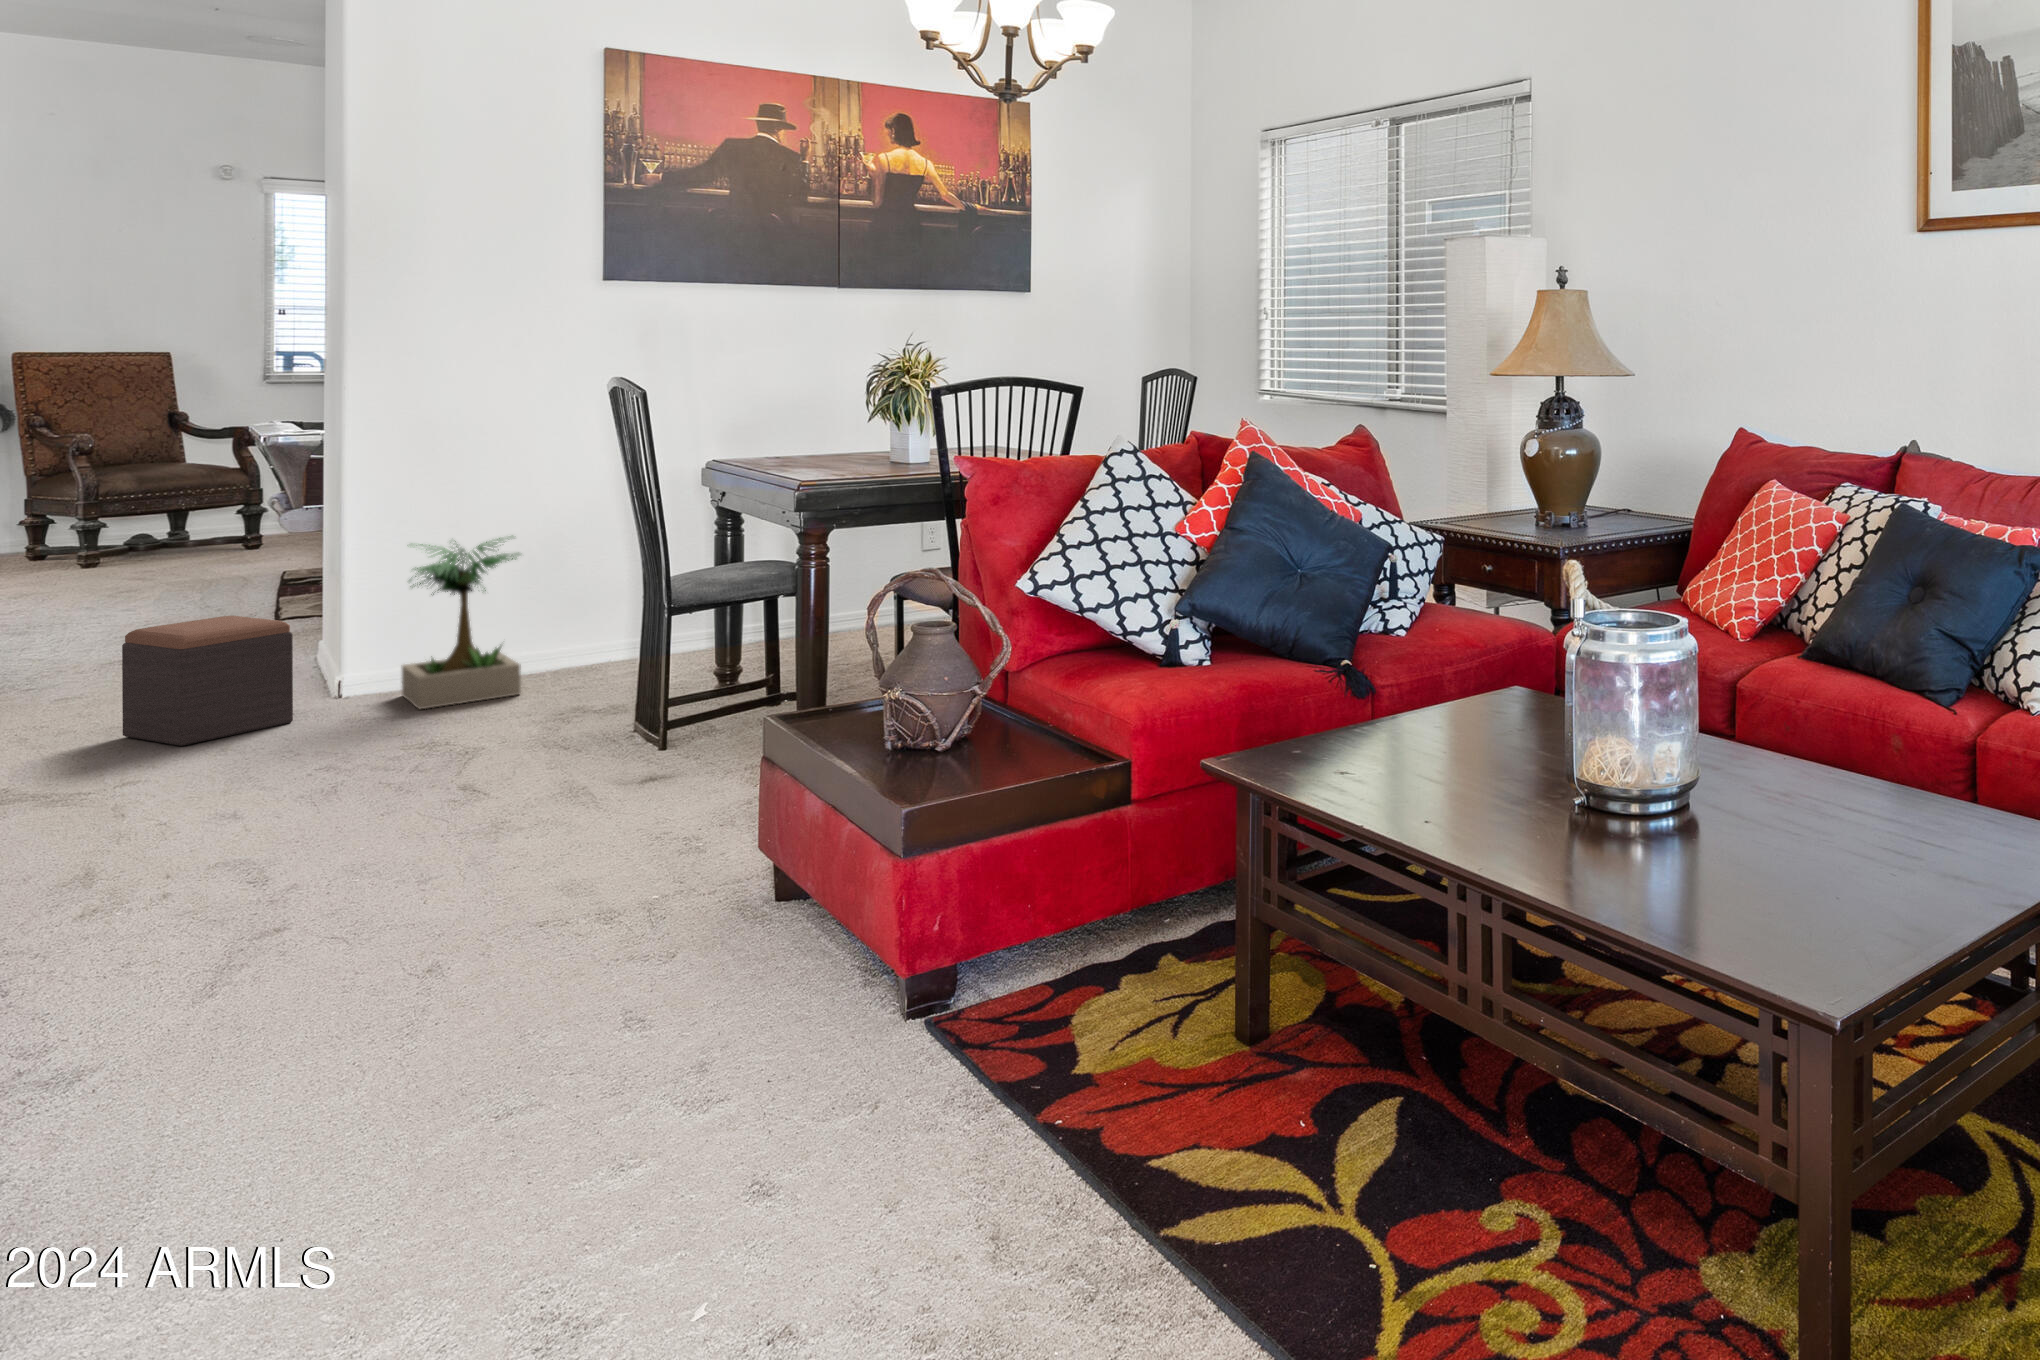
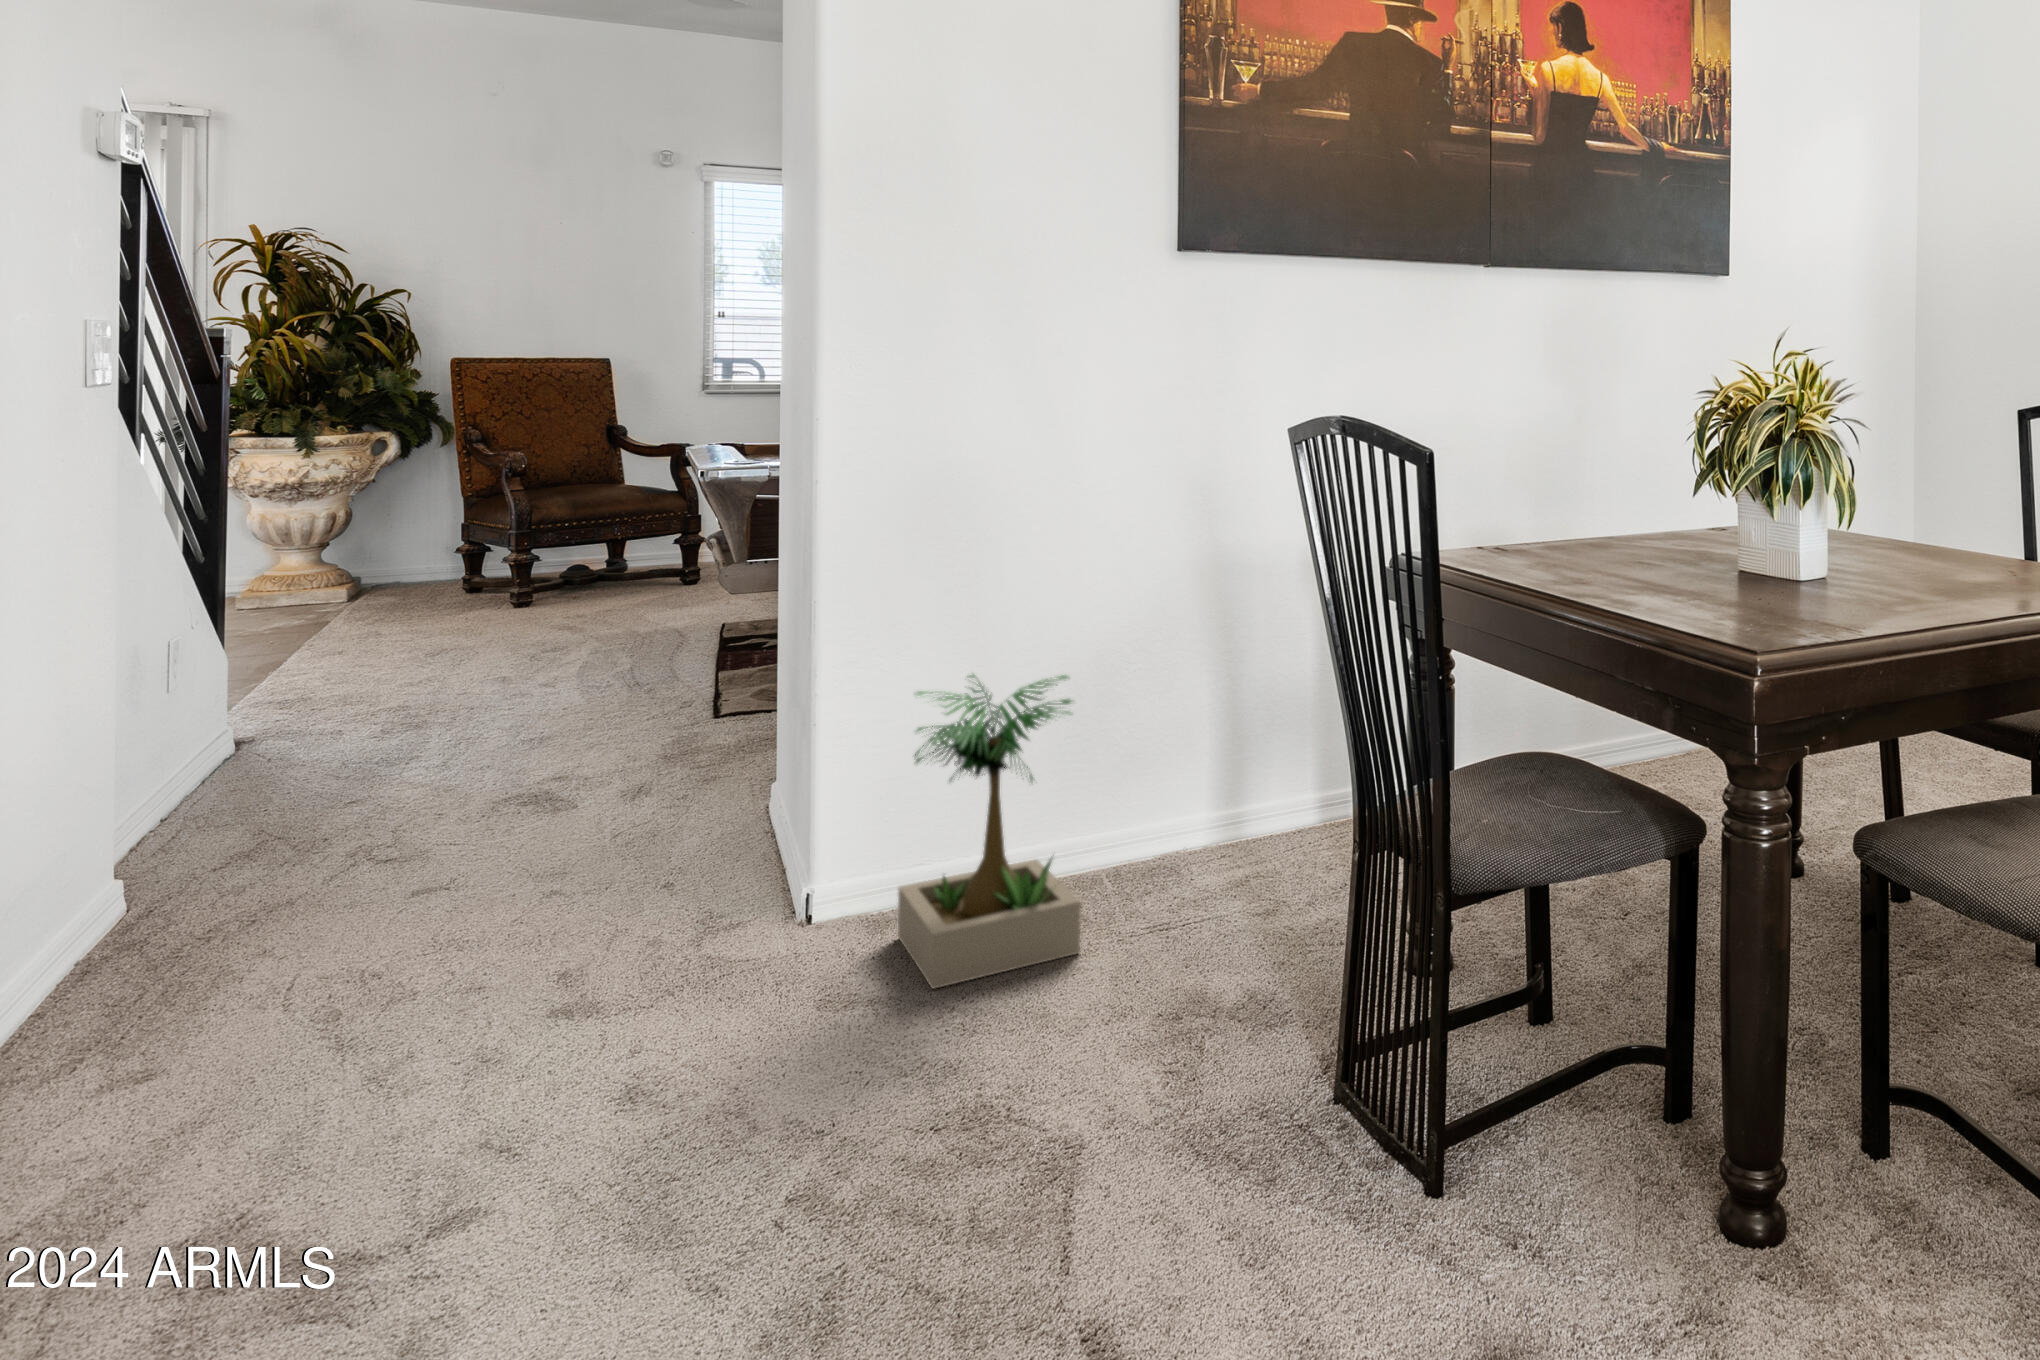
footstool: present [122,616,293,746] -> none [482,808,743,1079]

